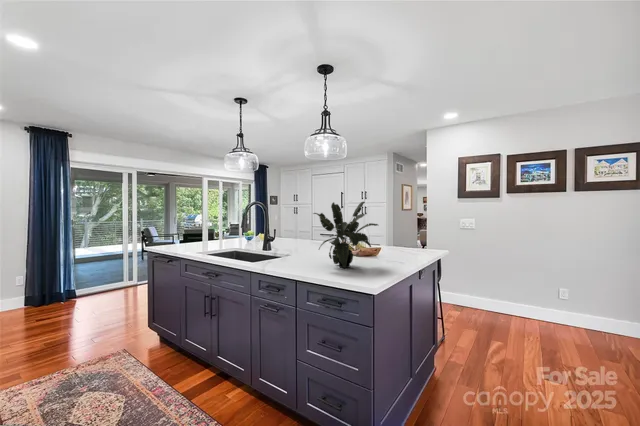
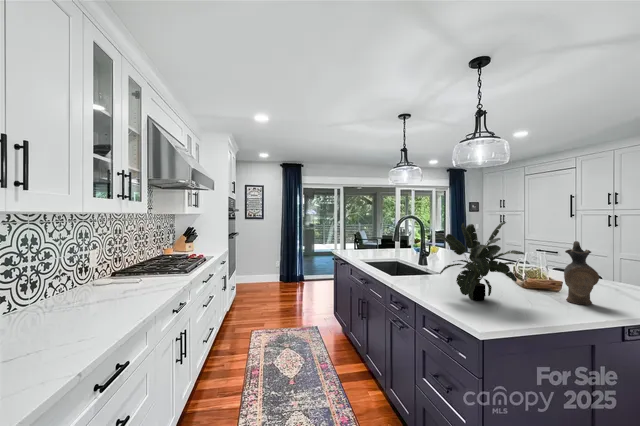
ceramic pitcher: none [386,217,405,259] -> present [564,241,599,305]

